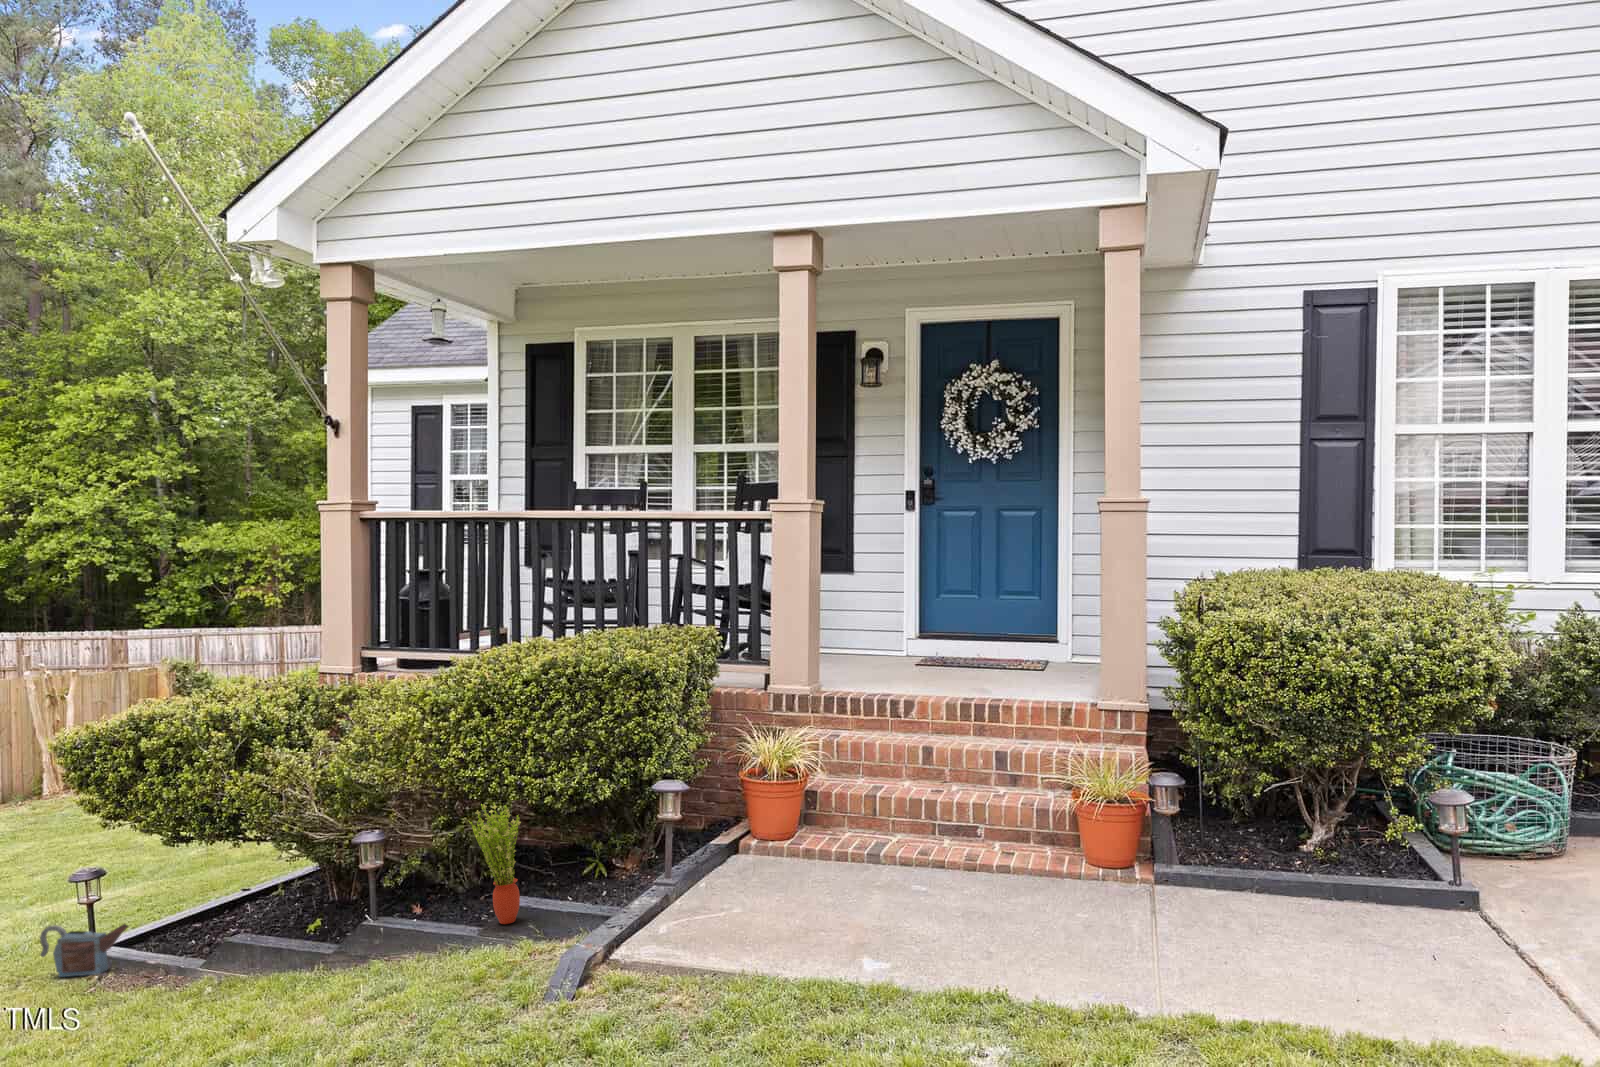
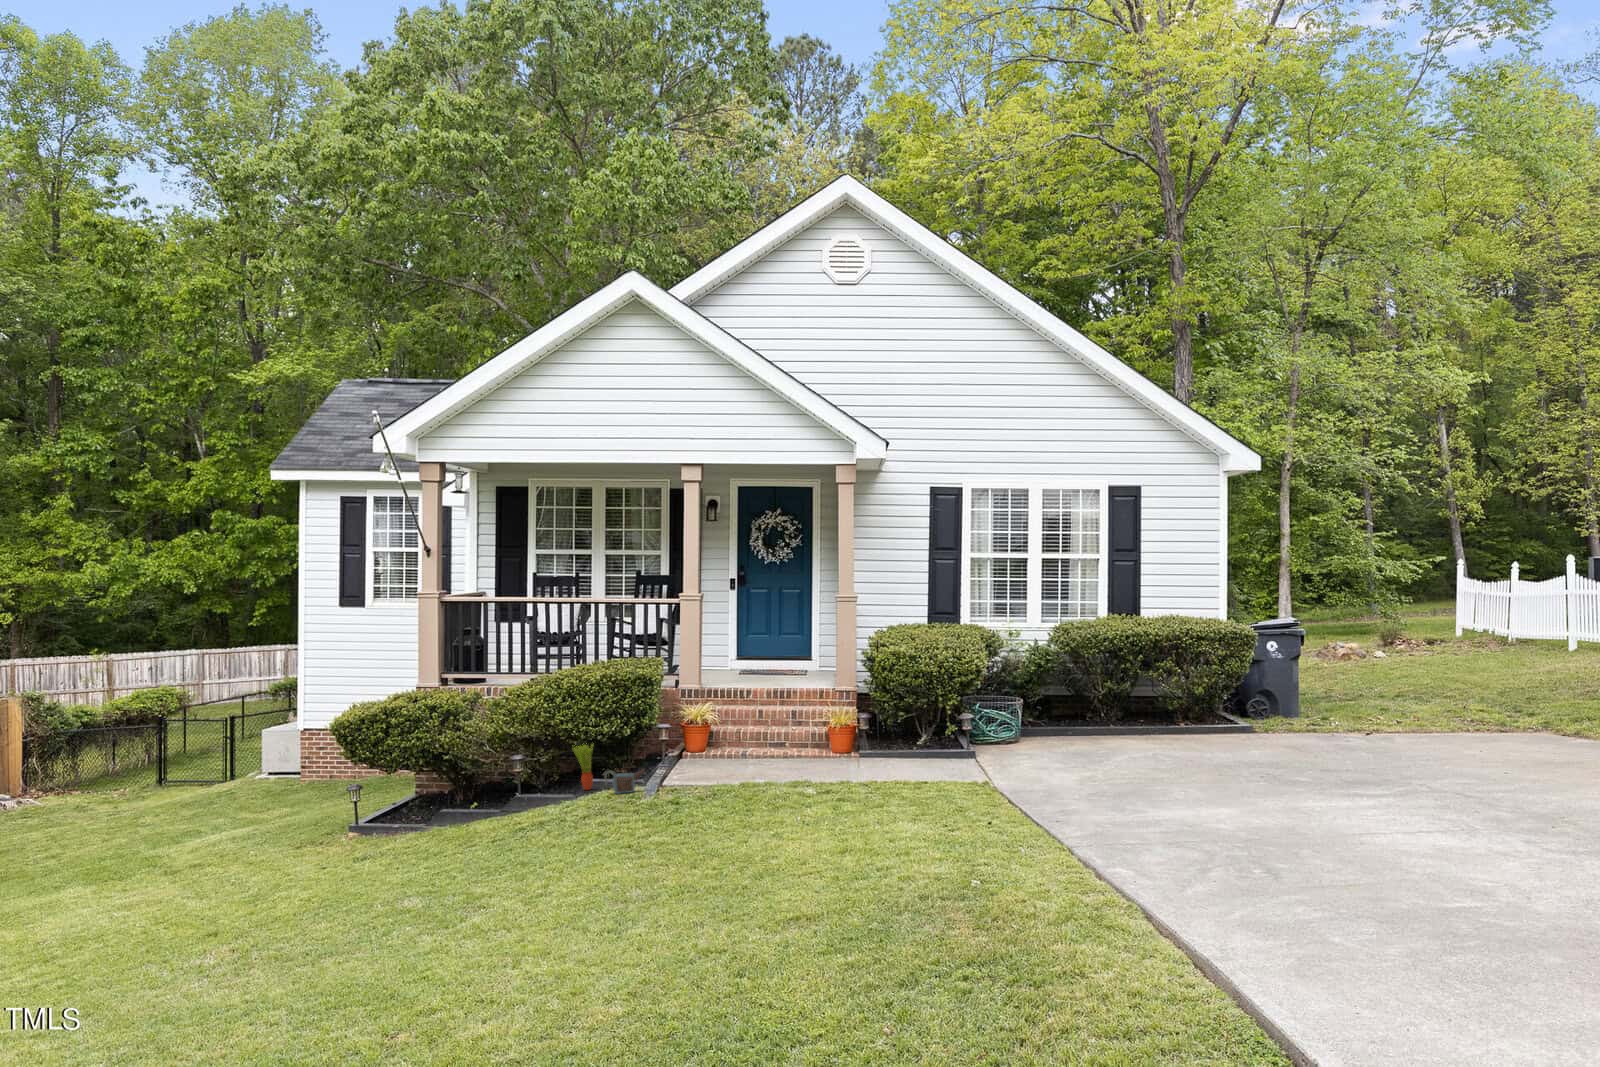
watering can: present [40,924,128,977] -> present [605,769,645,794]

